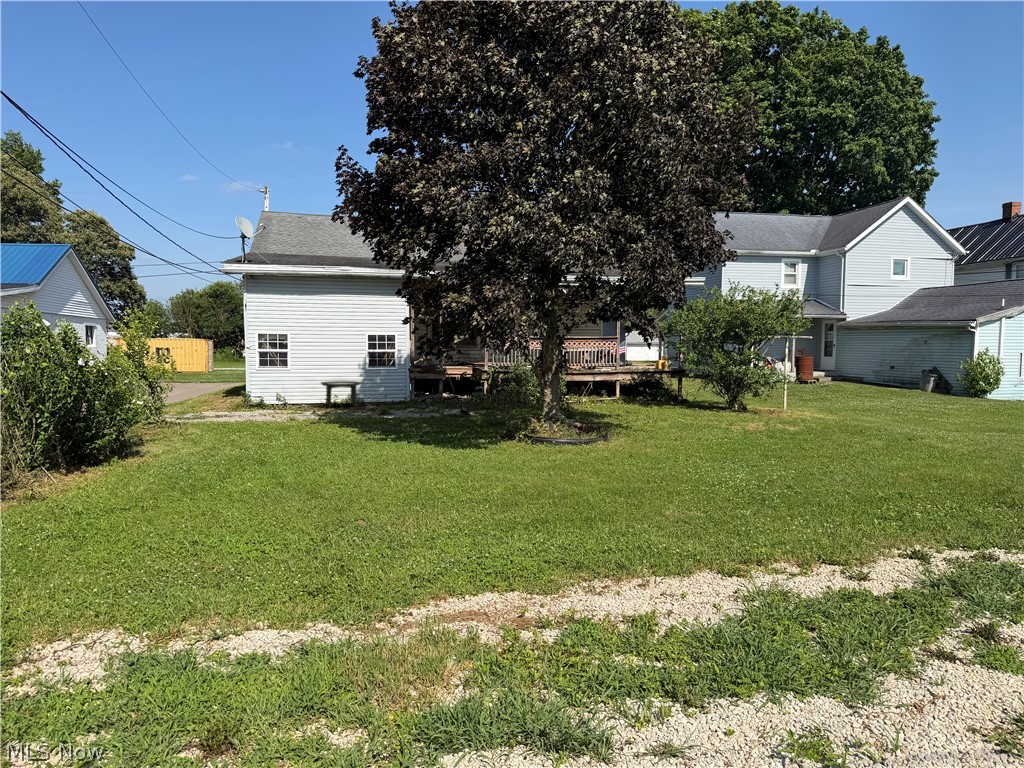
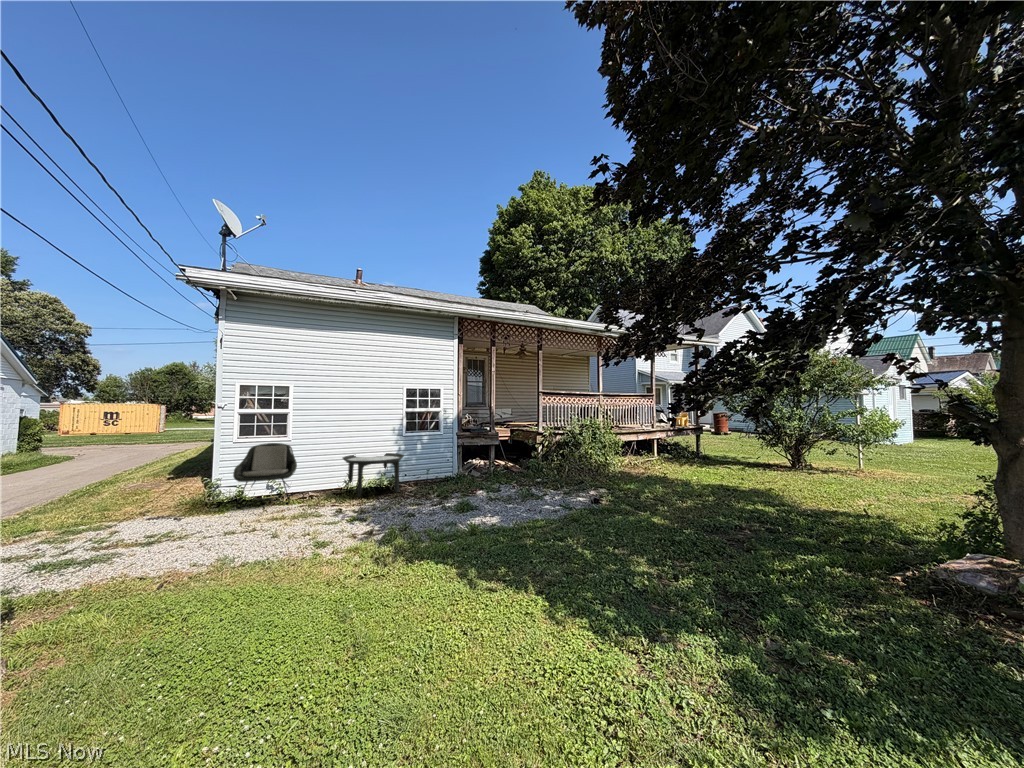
lounge chair: none [257,371,293,408] -> present [233,443,297,509]

